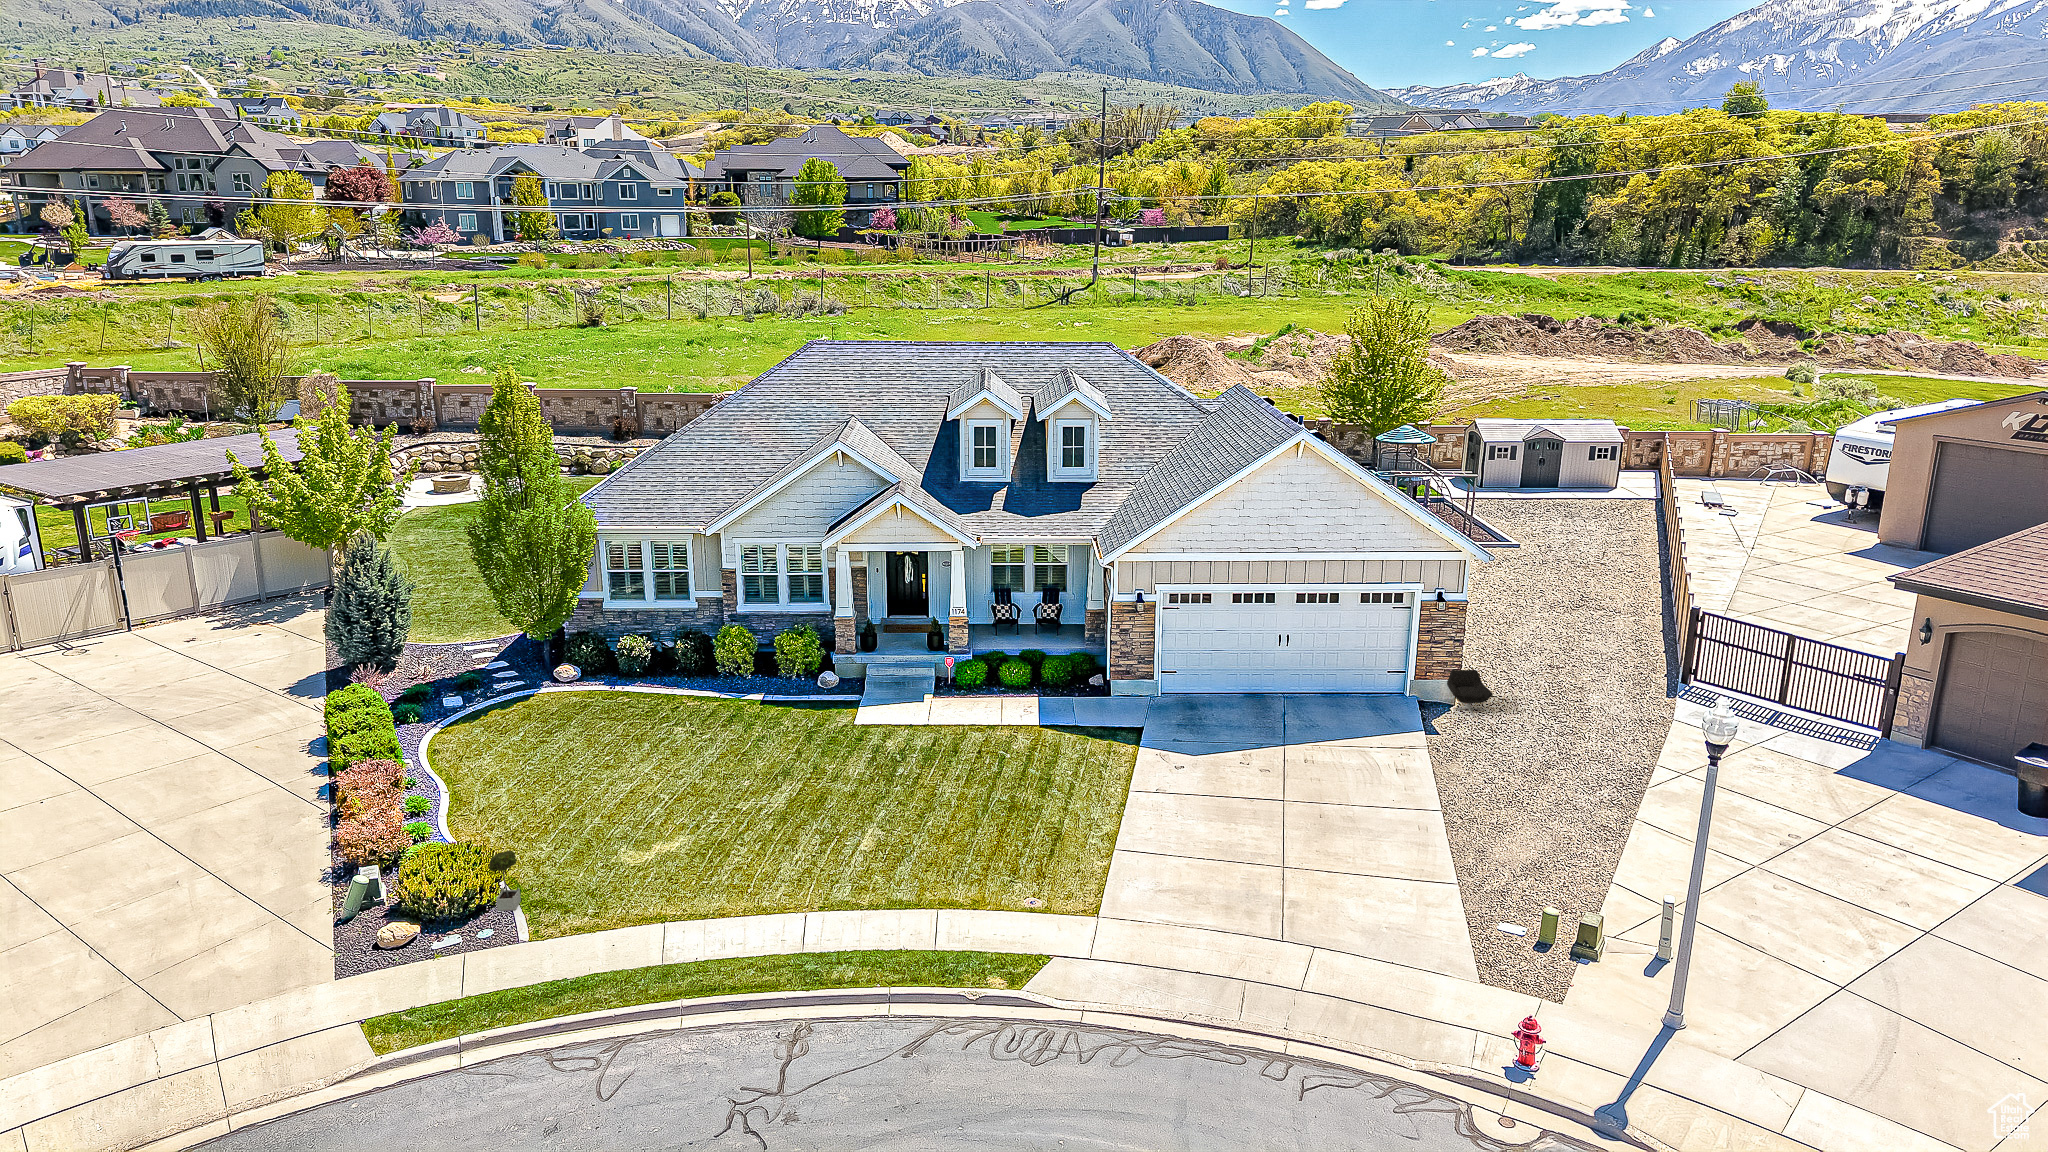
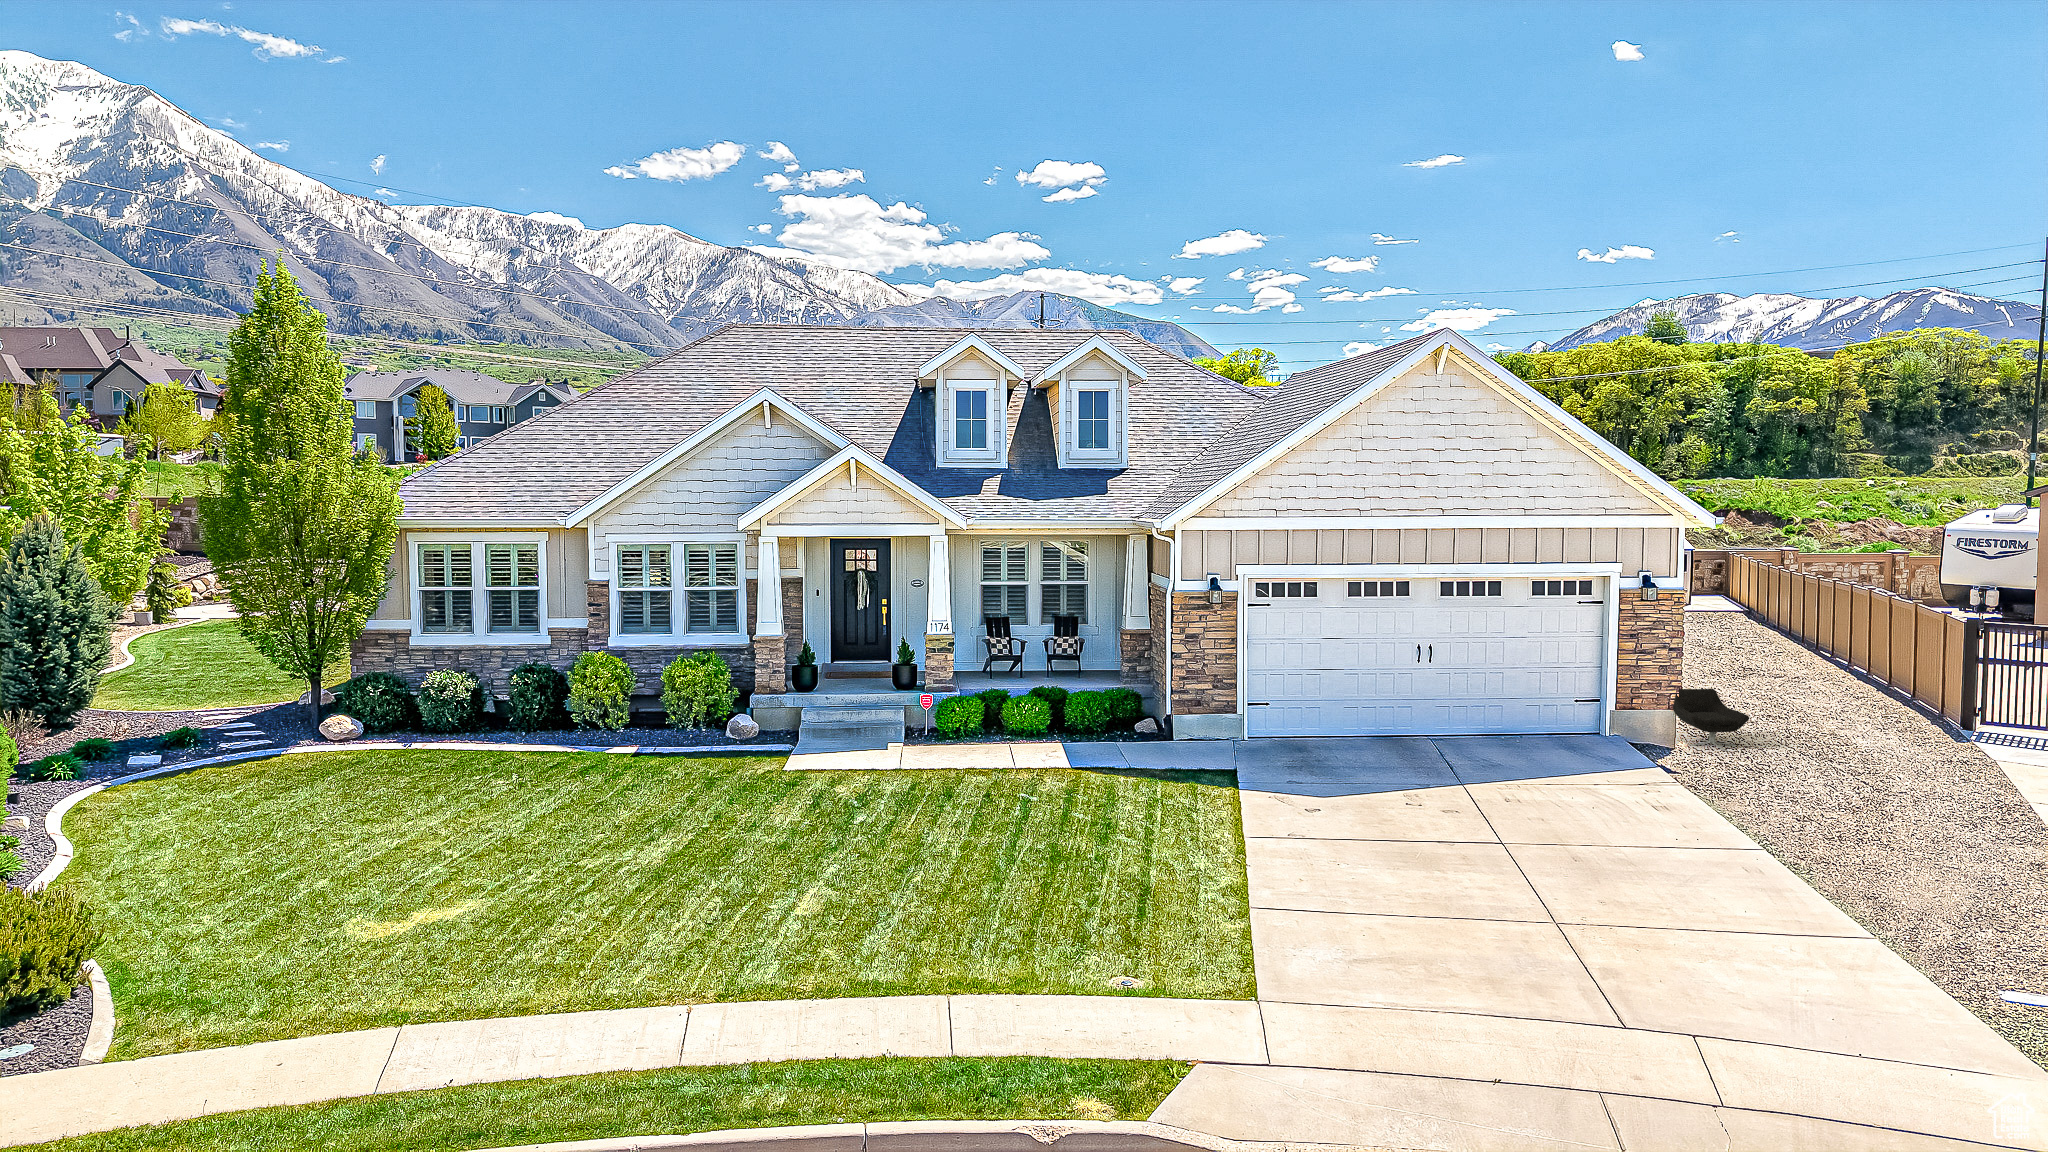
potted tree: present [489,851,521,911] -> none [53,888,125,1013]

